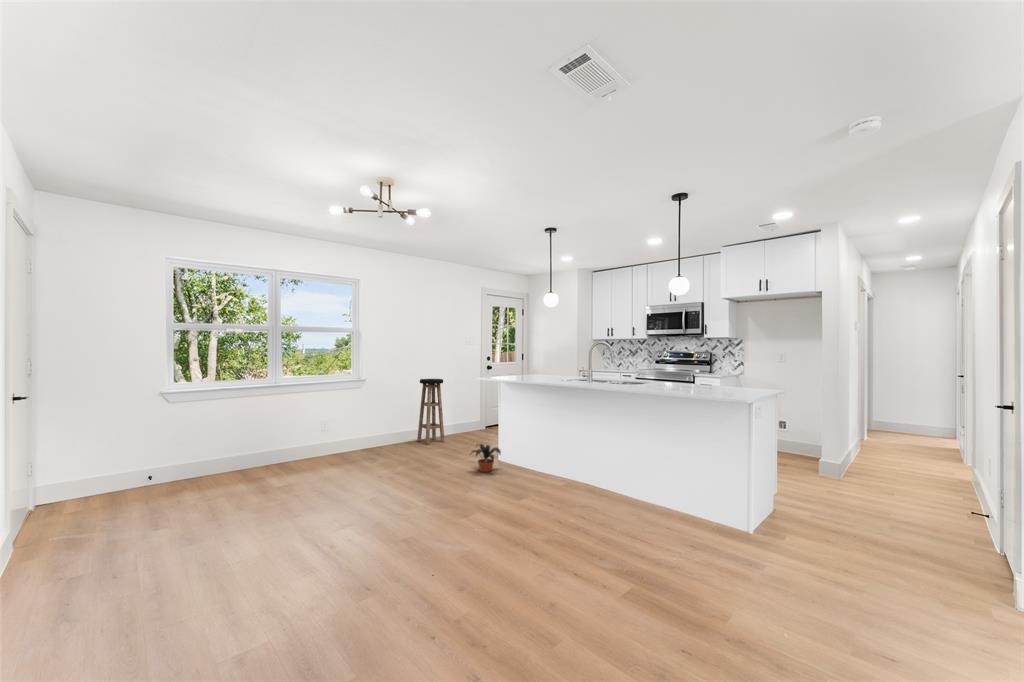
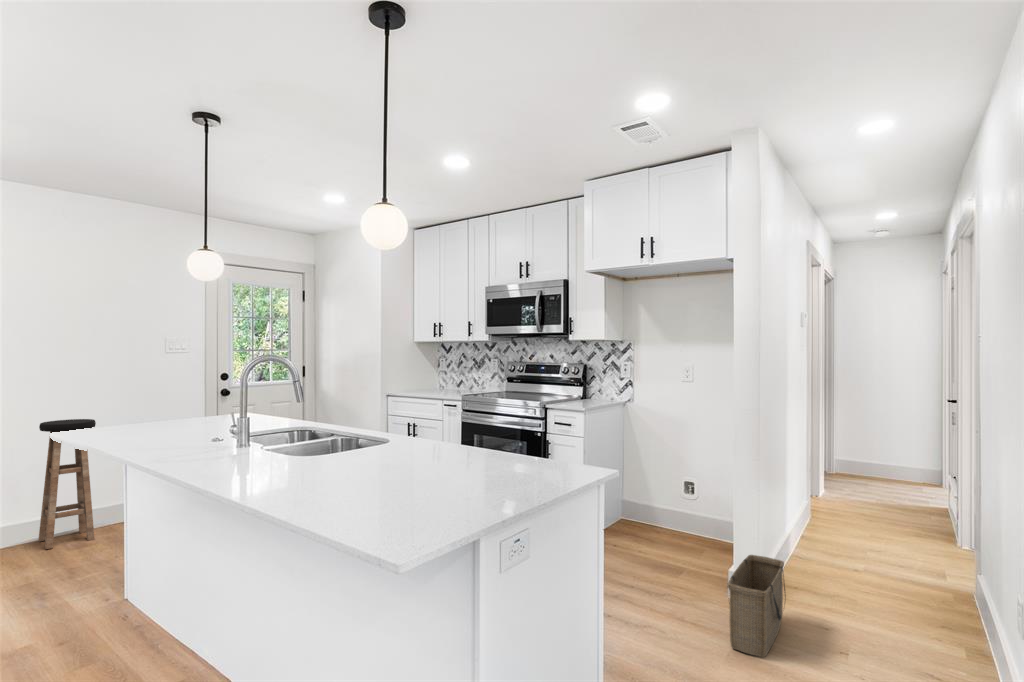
potted plant: present [471,444,501,472] -> none [37,565,122,630]
basket: none [827,452,859,498] -> present [727,555,785,657]

